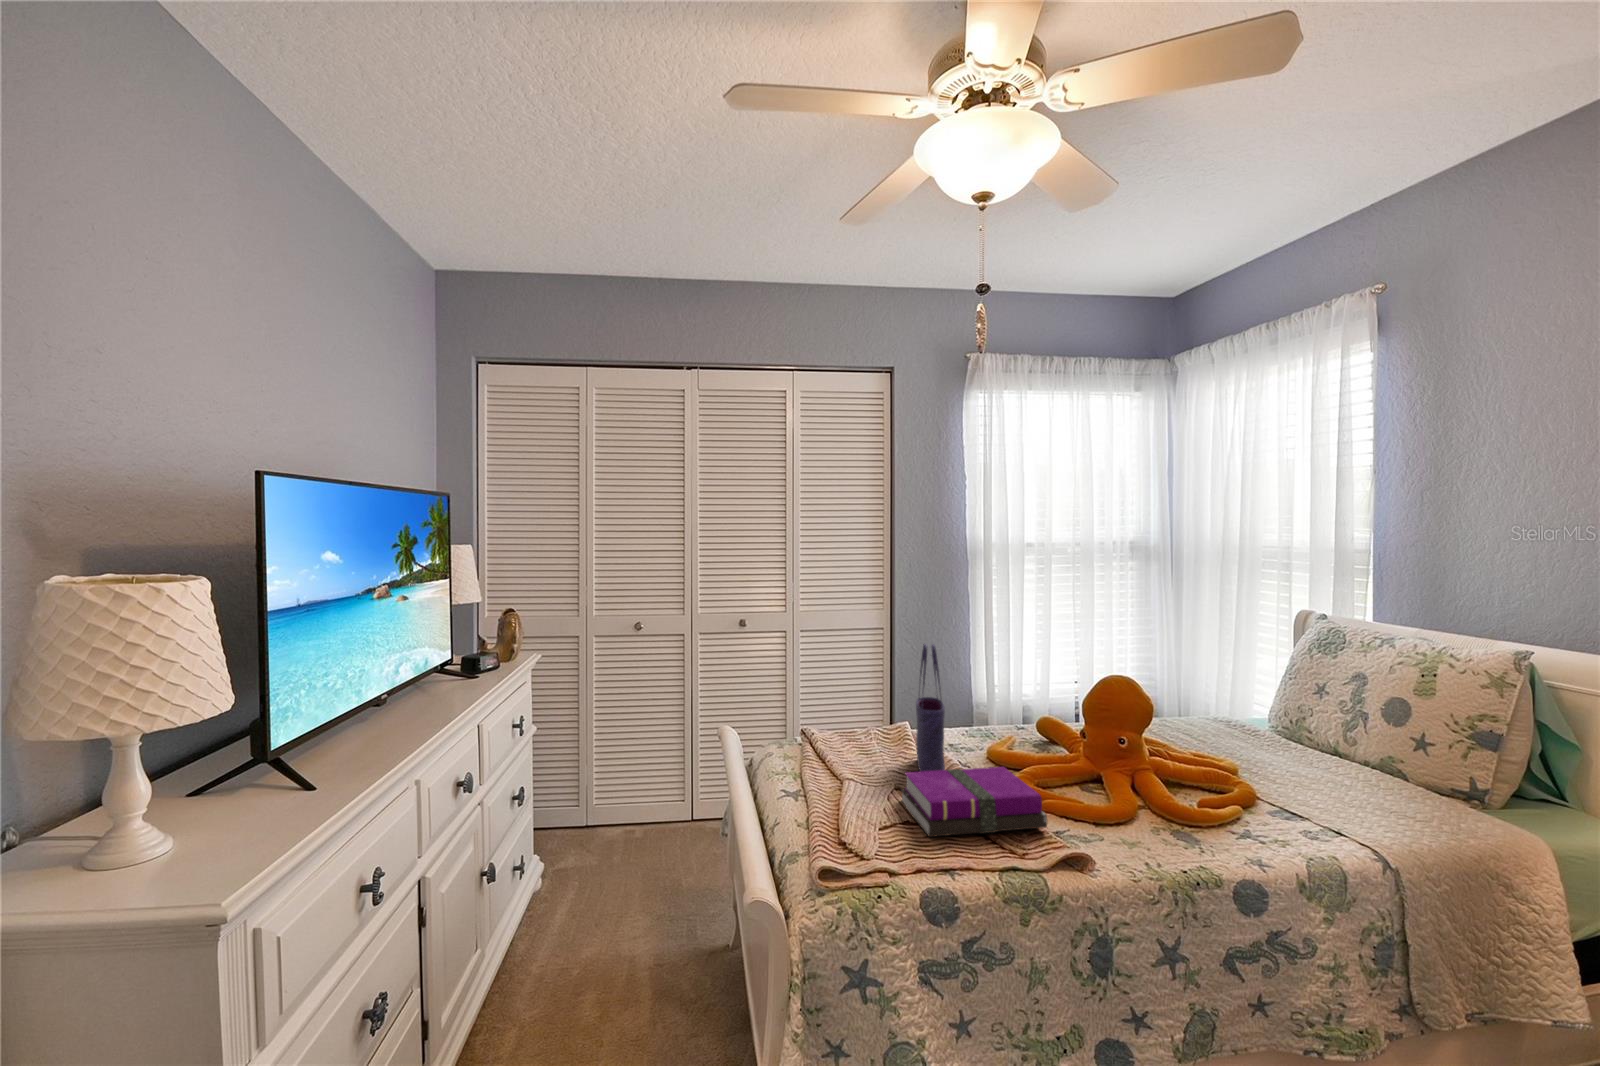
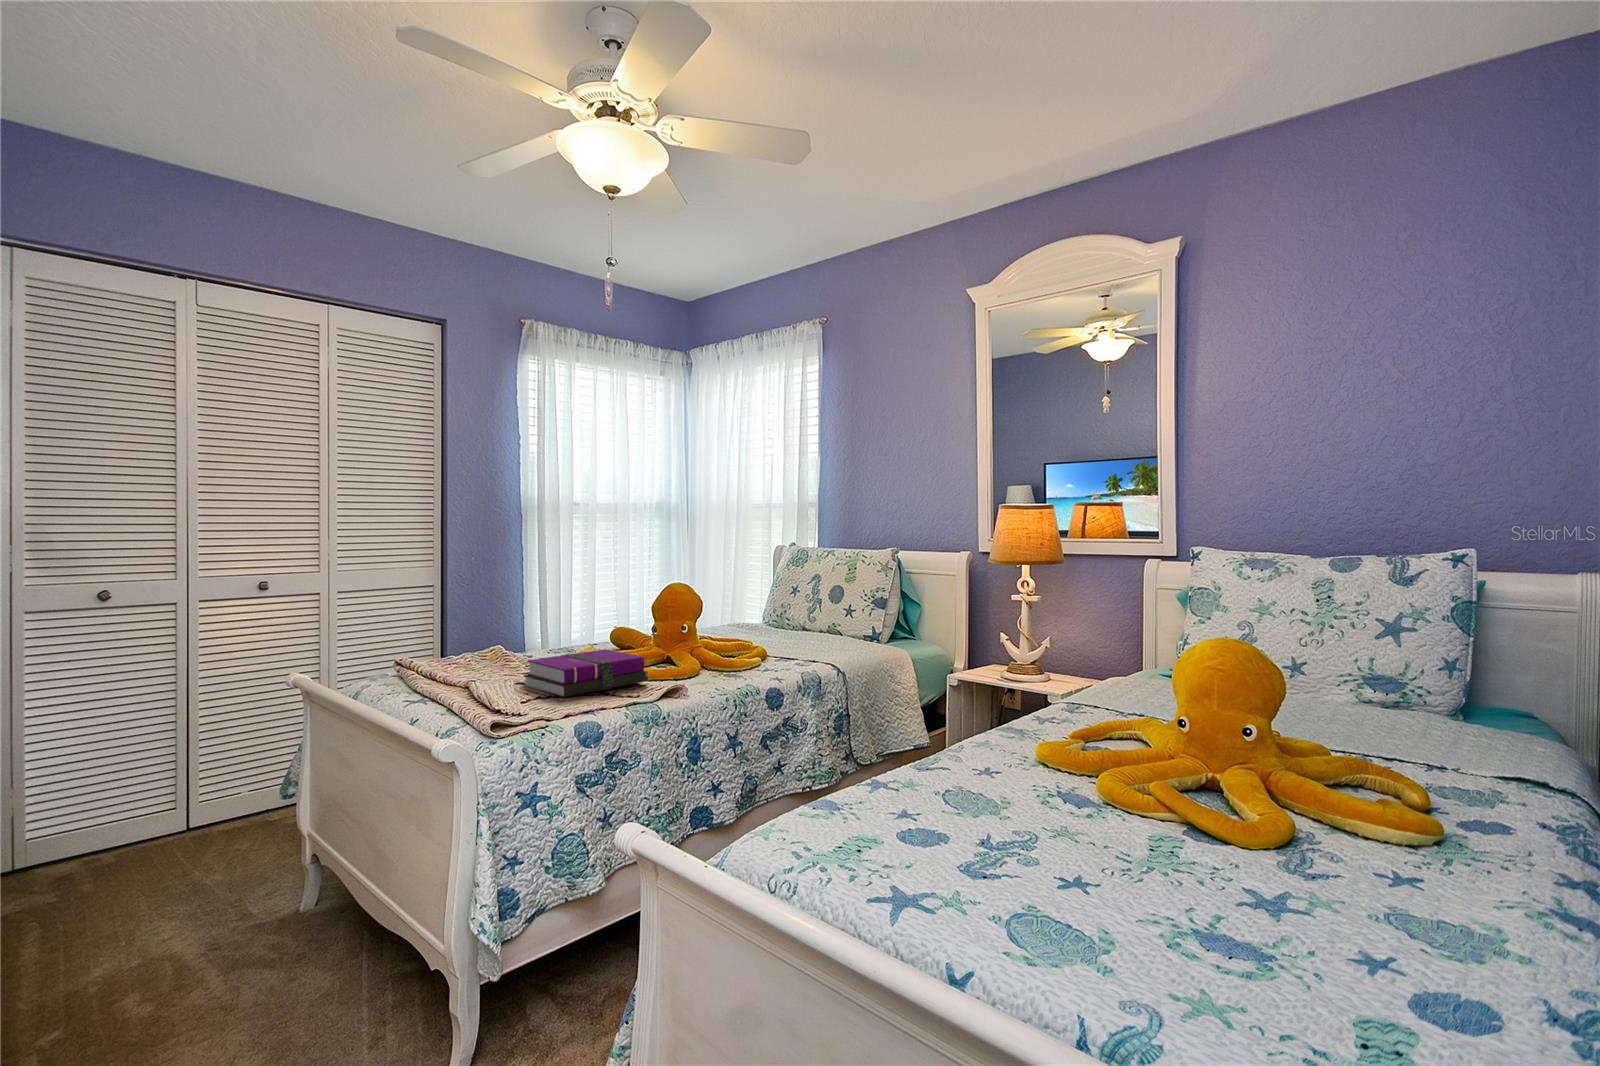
tote bag: present [916,644,945,771] -> none [520,559,550,670]

